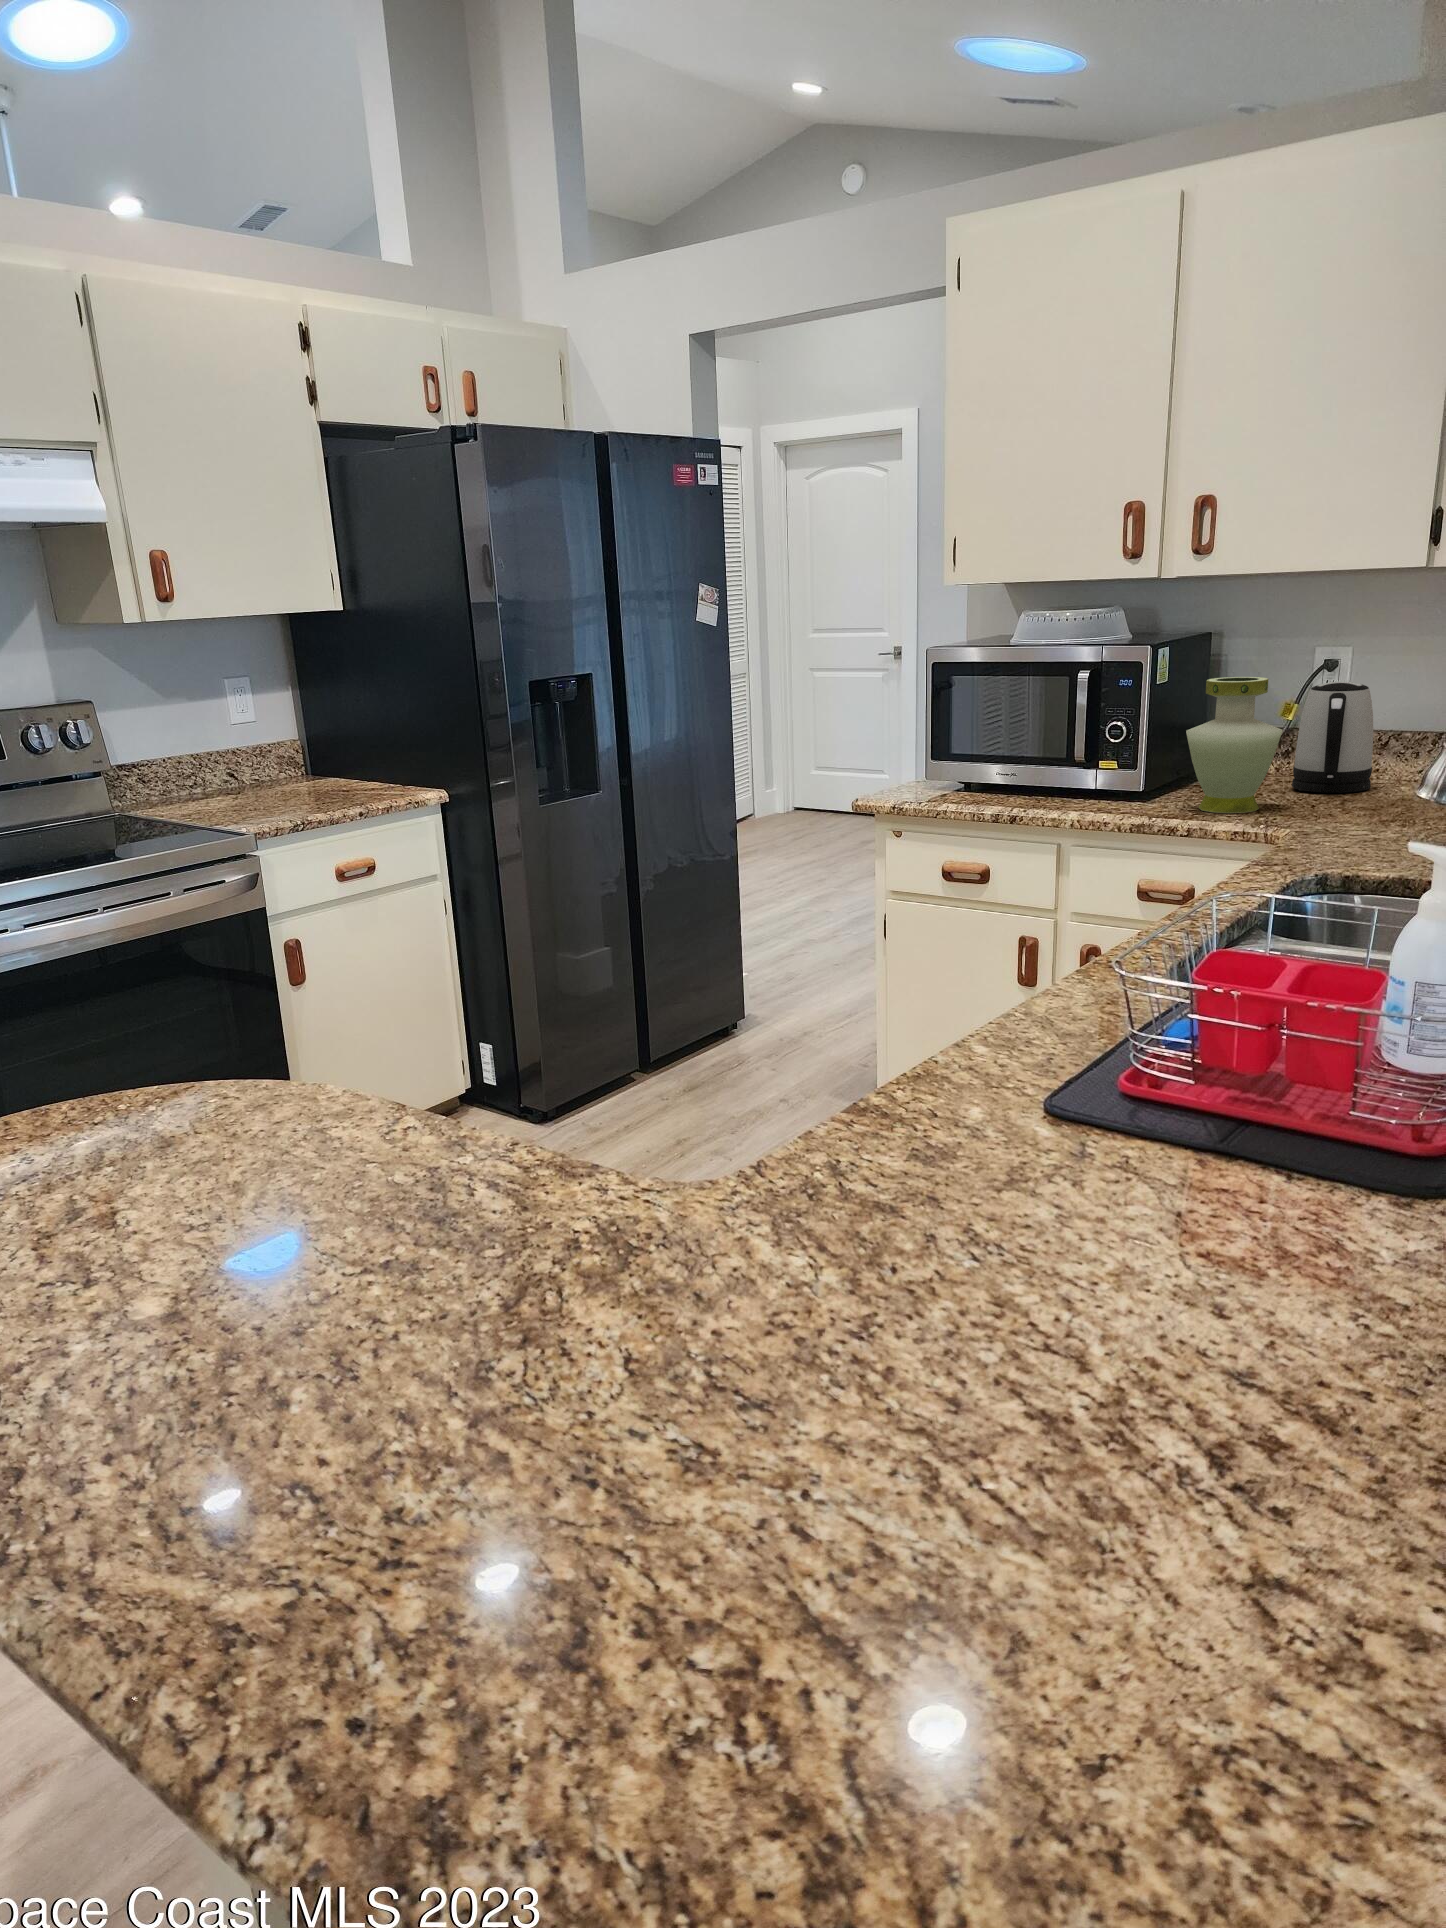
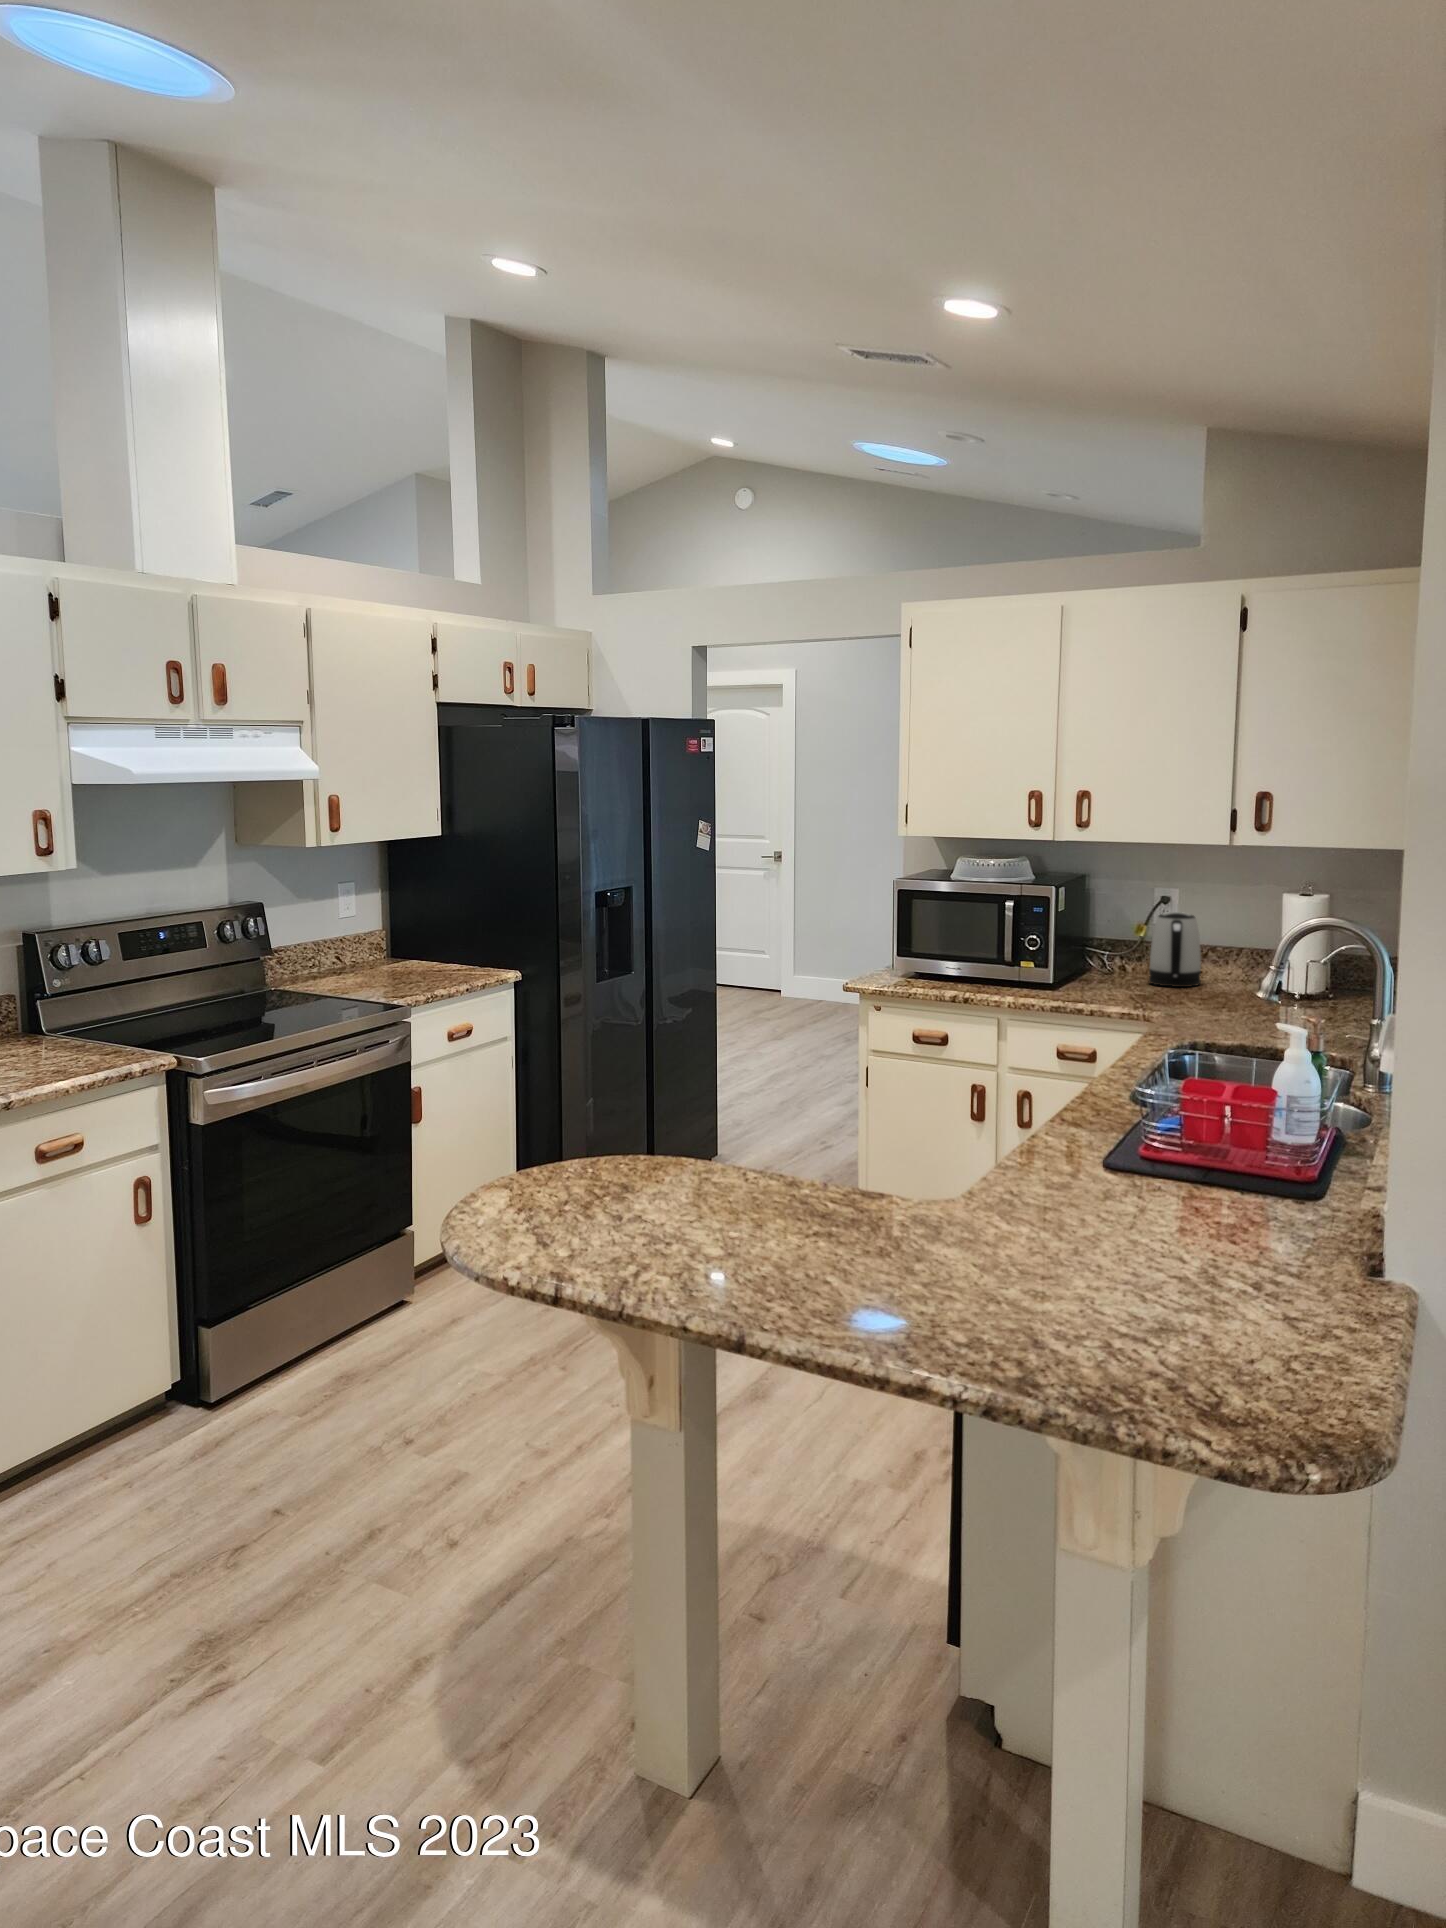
vase: present [1186,677,1283,813] -> none [1083,908,1147,999]

